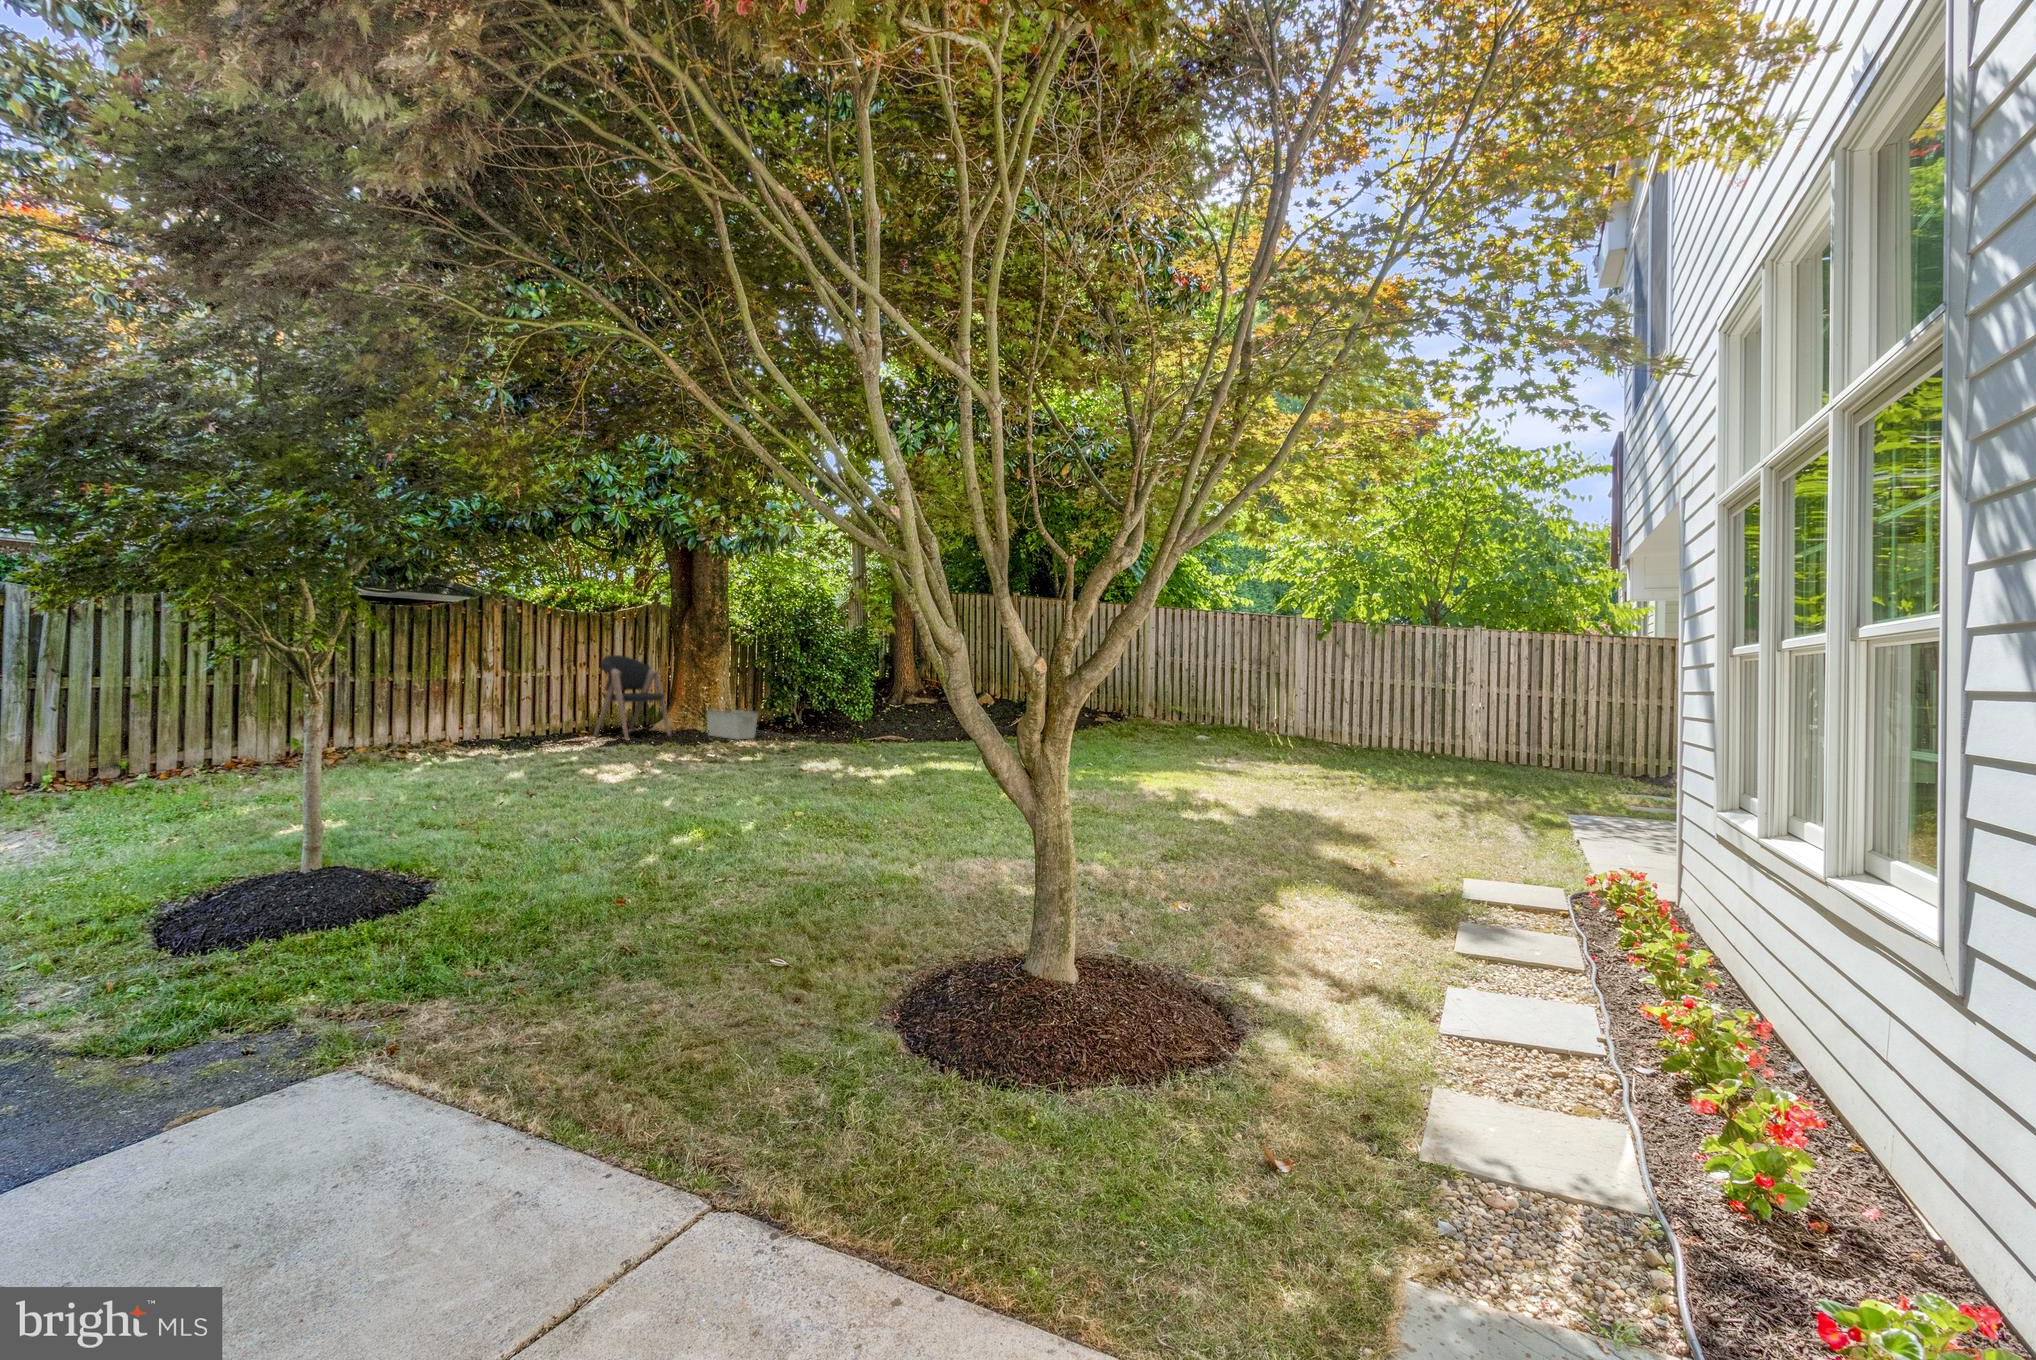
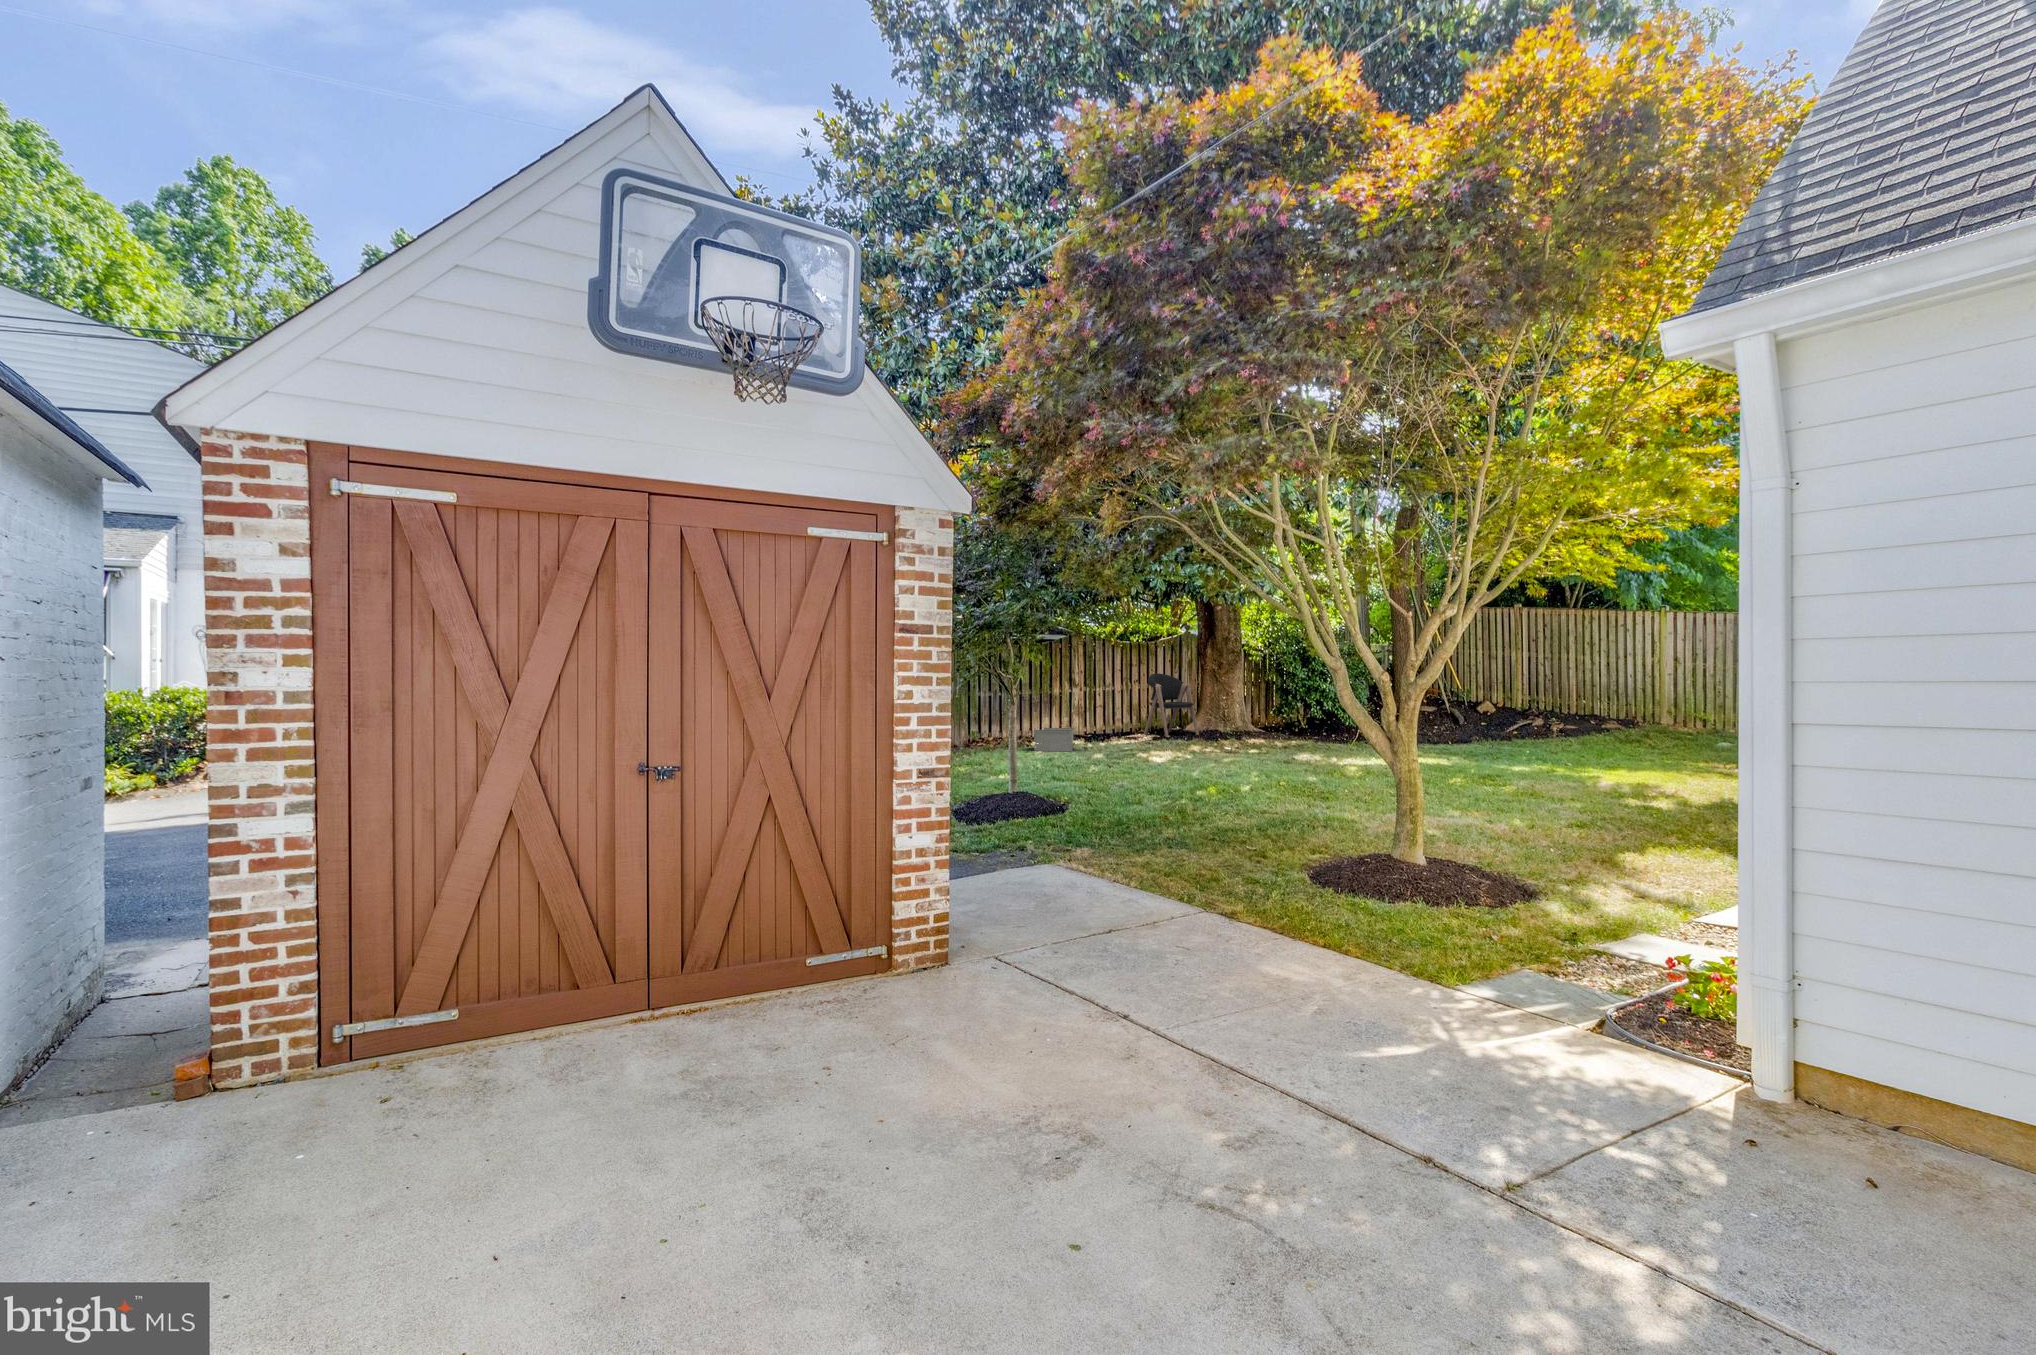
storage bin: present [707,709,758,739] -> present [1034,728,1074,751]

